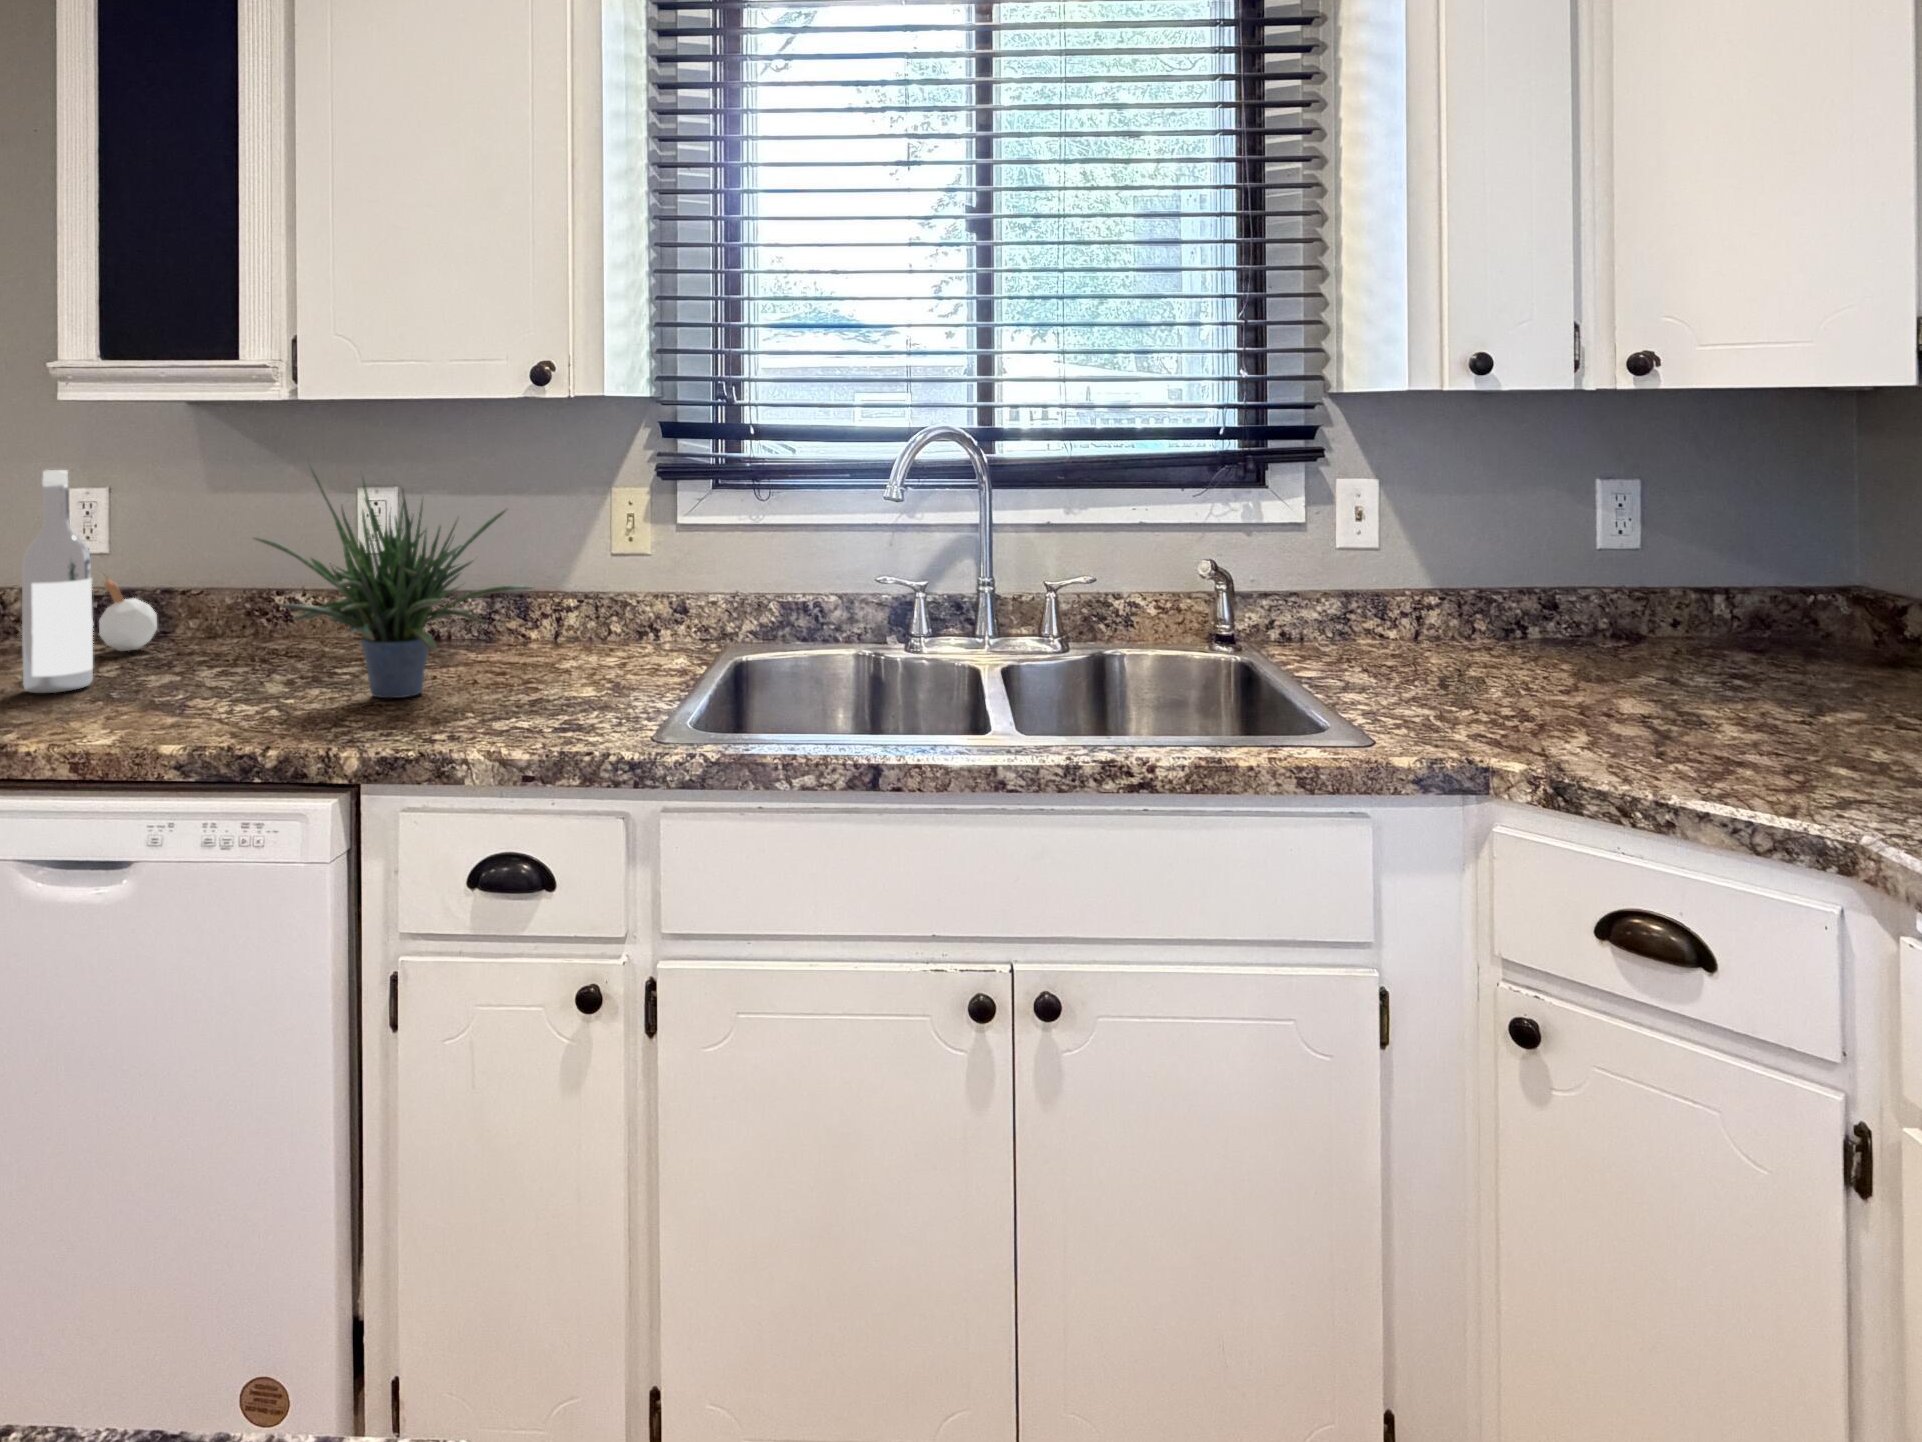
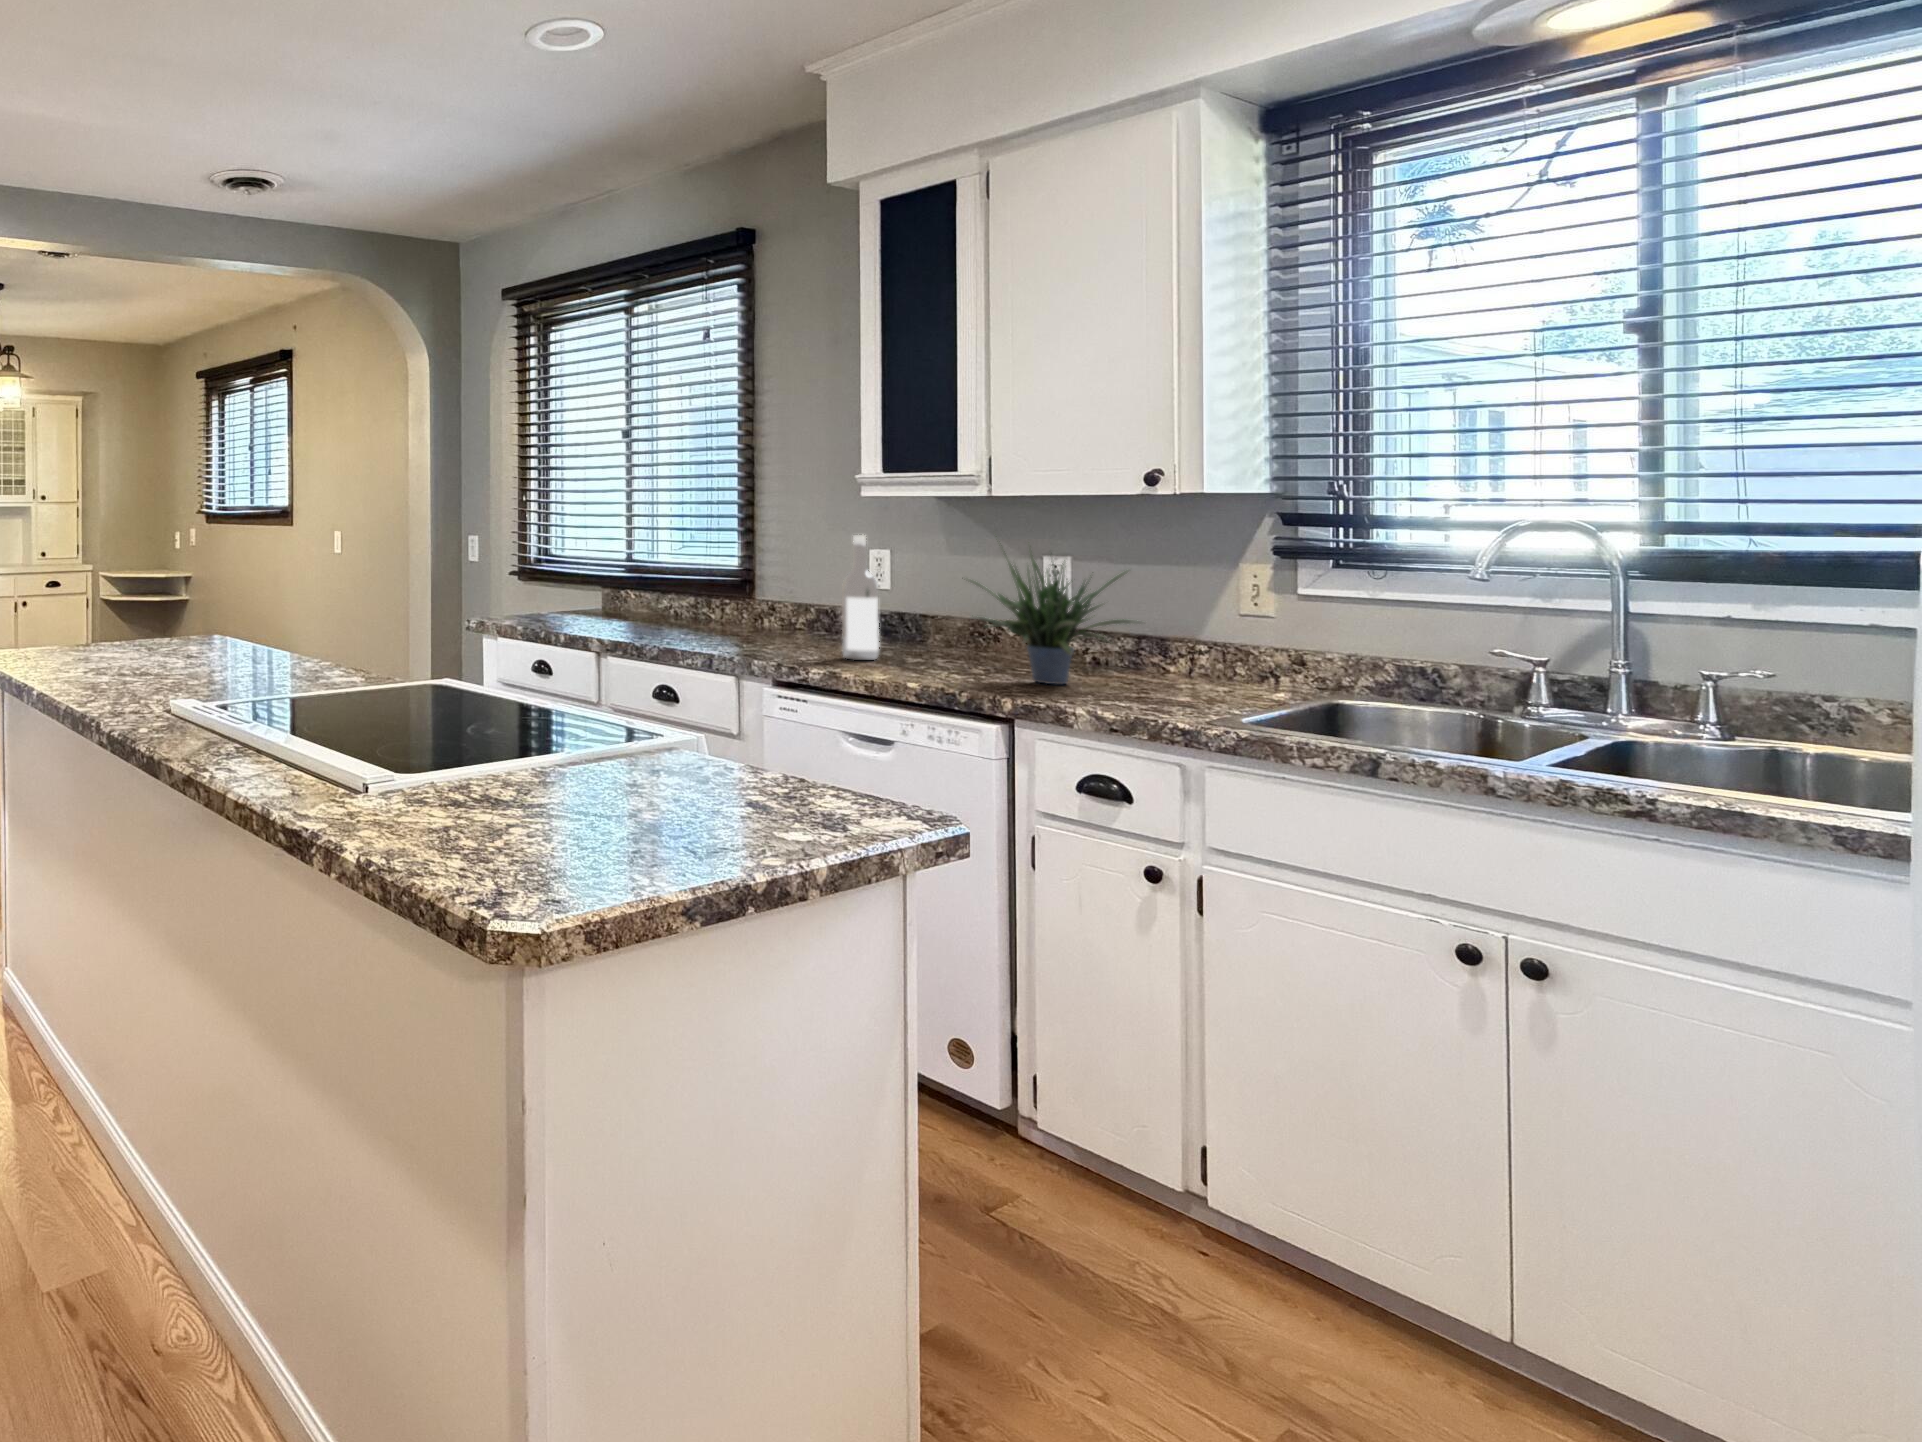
candle: present [99,570,157,651] -> none [887,595,920,649]

